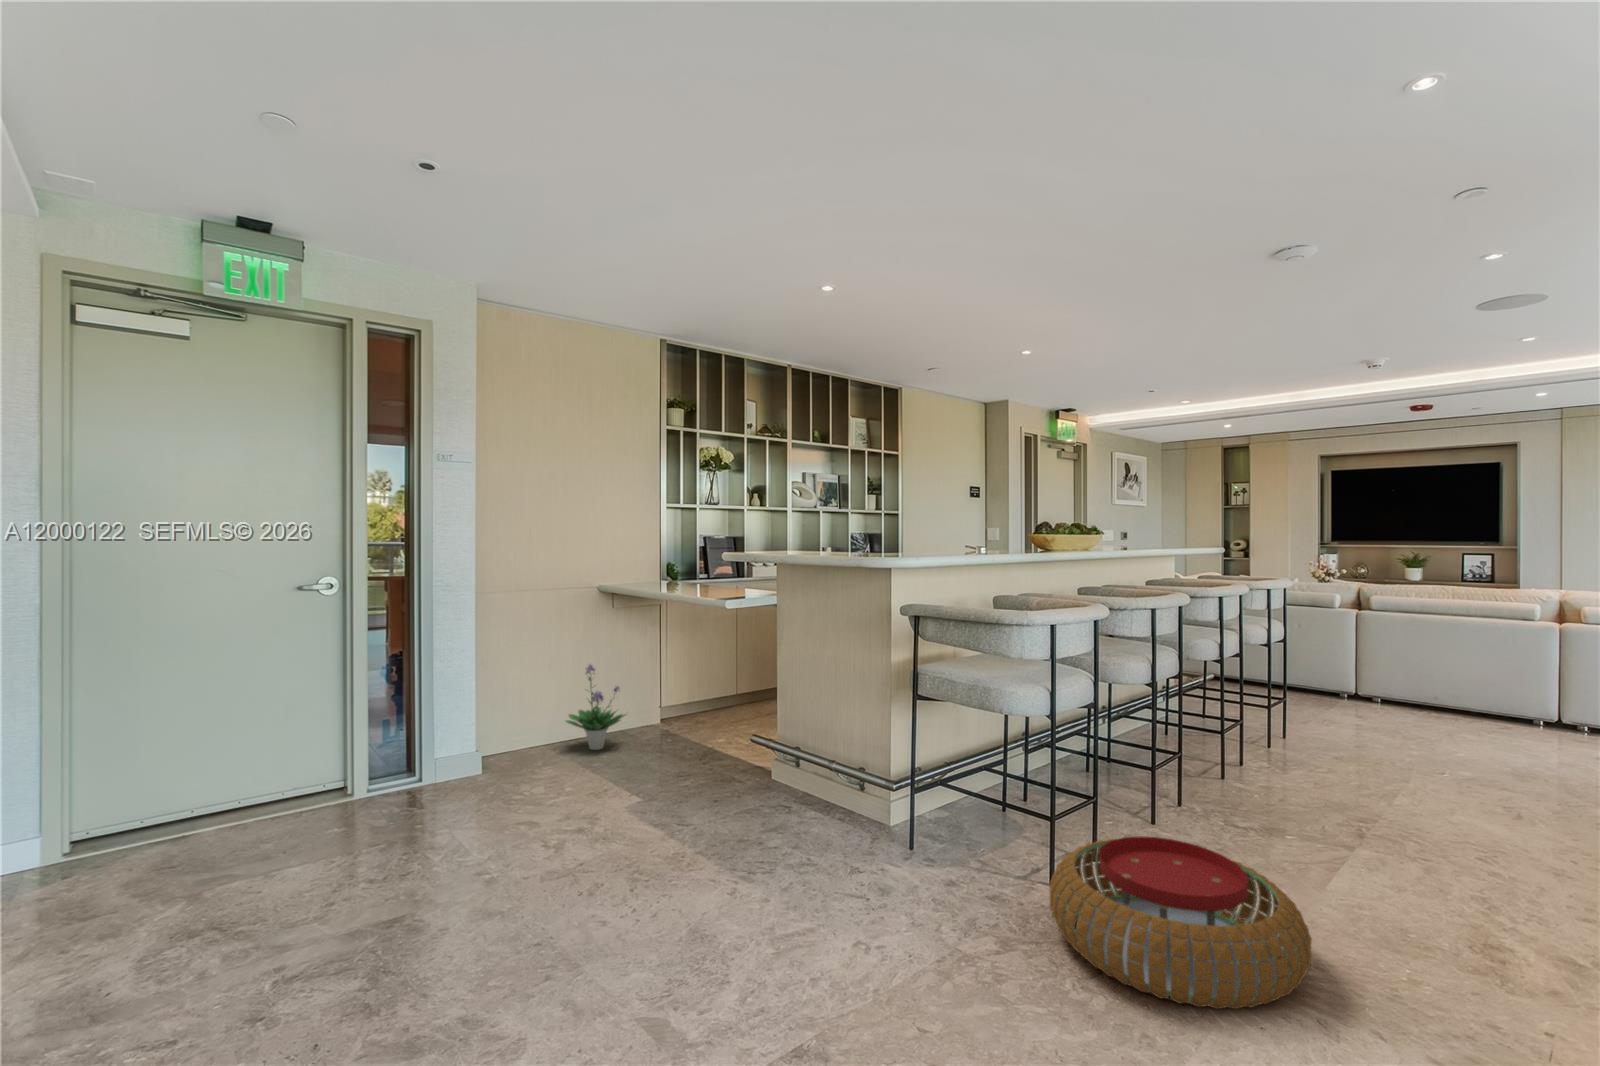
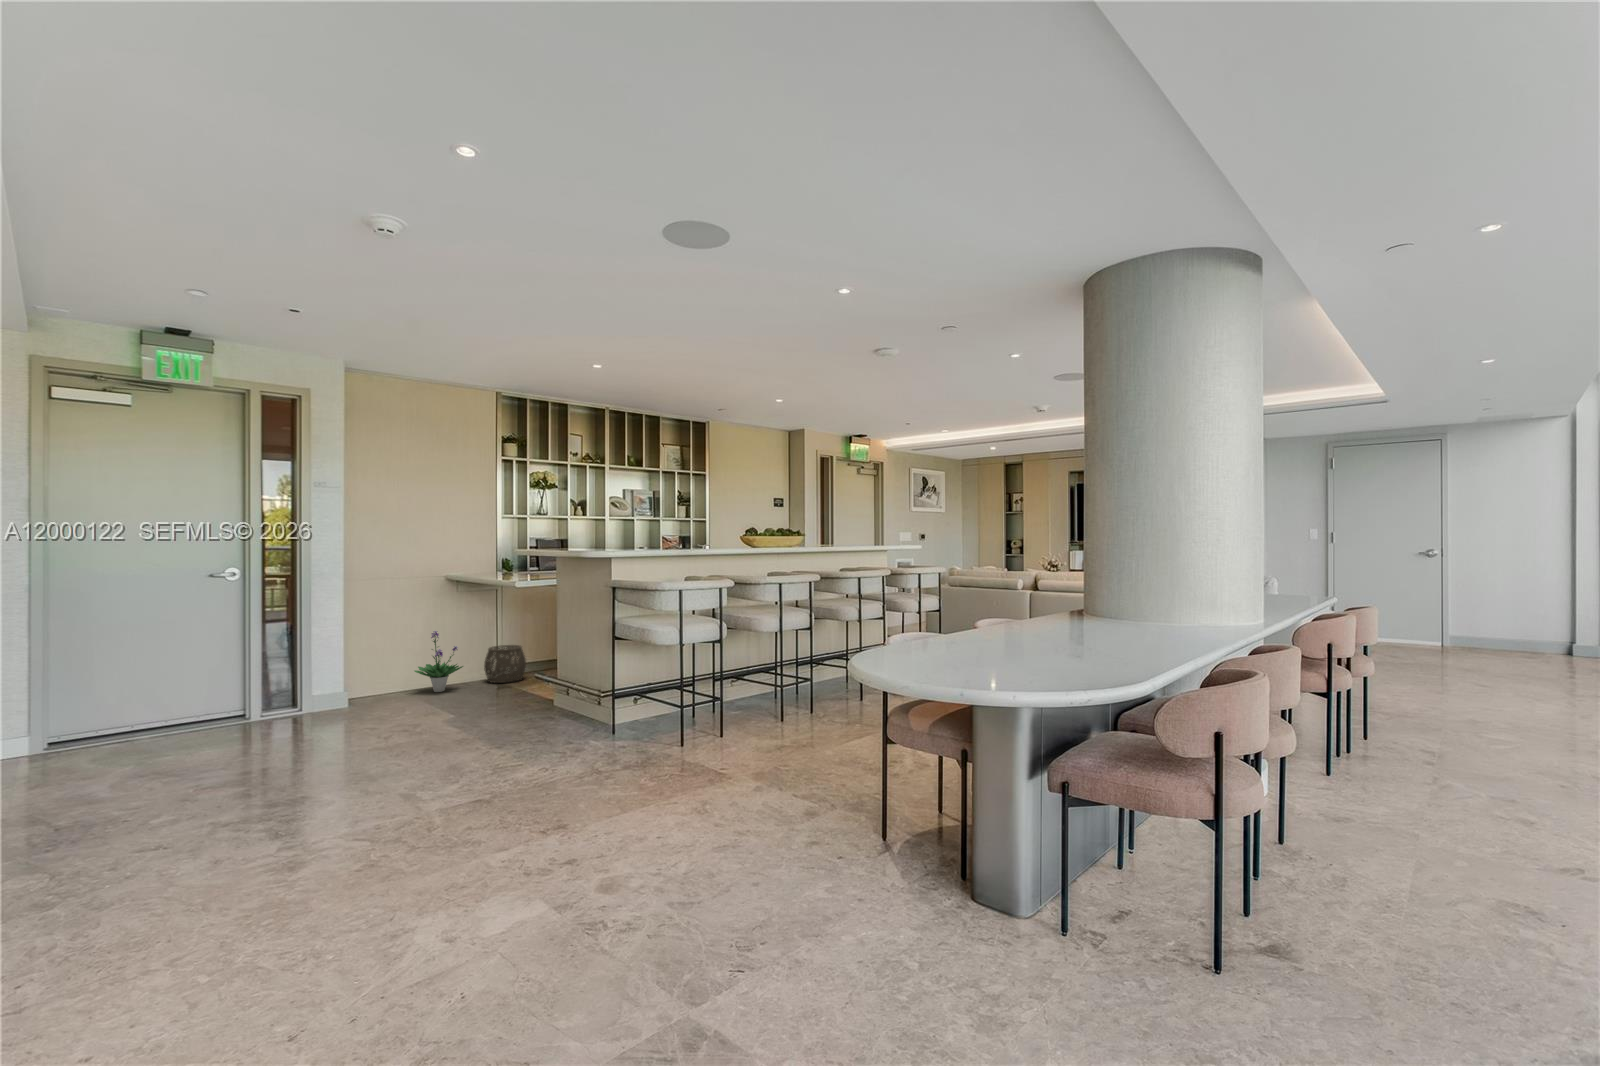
woven basket: none [649,681,703,736] -> present [484,645,526,683]
pouf: present [1049,836,1312,1009] -> none [650,706,776,777]

